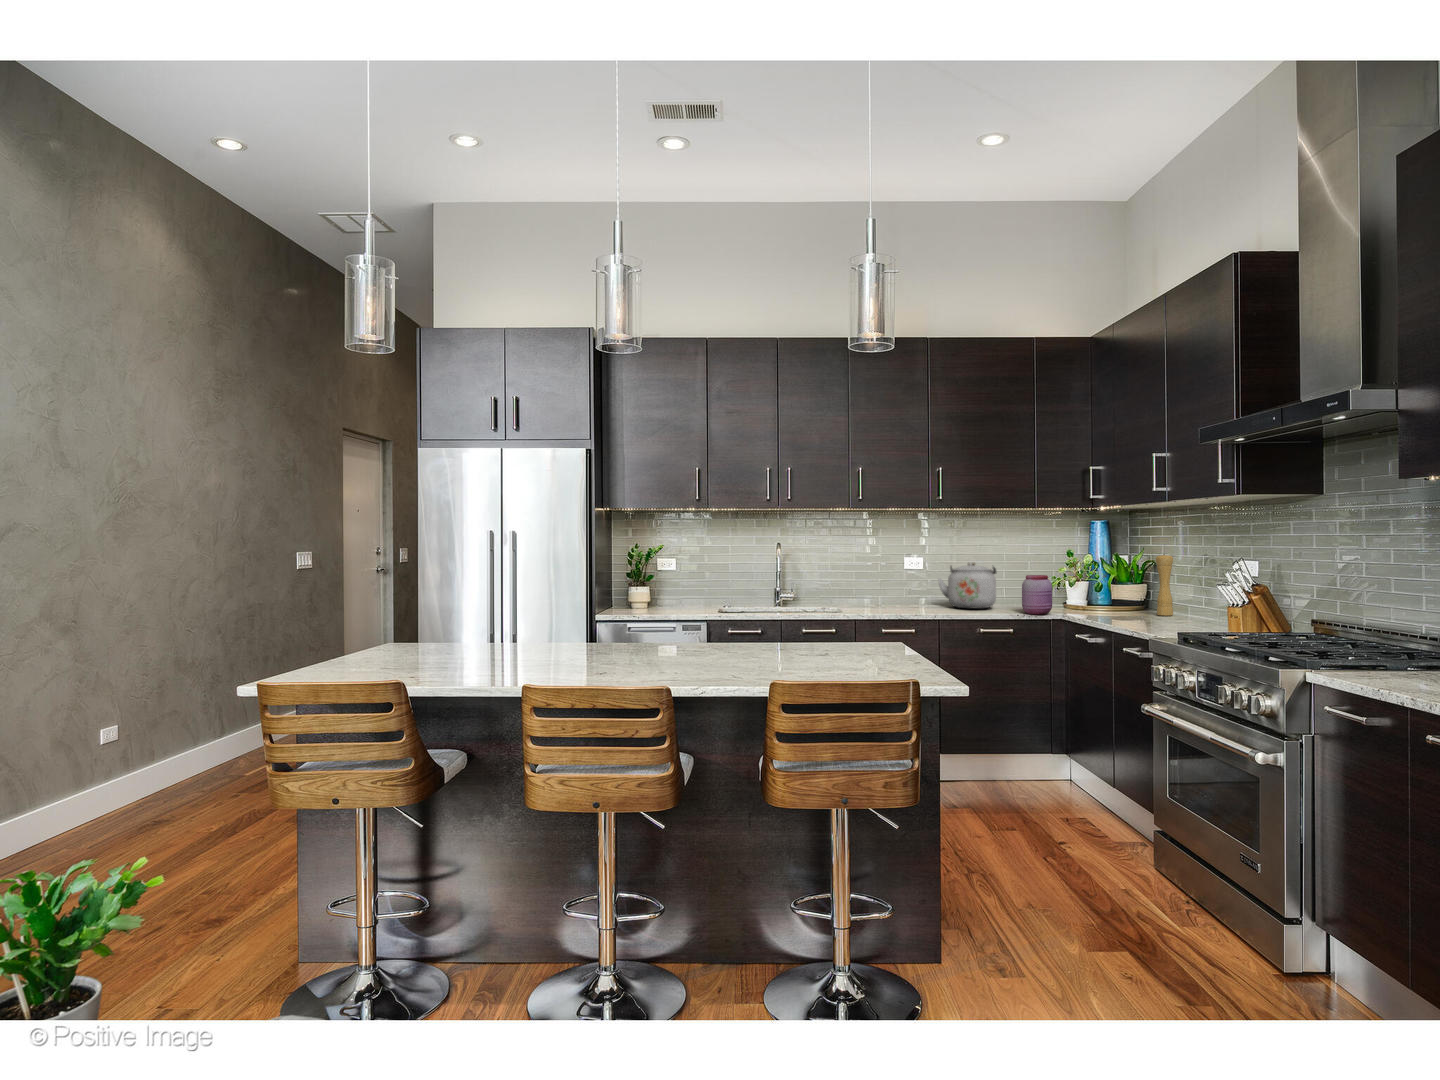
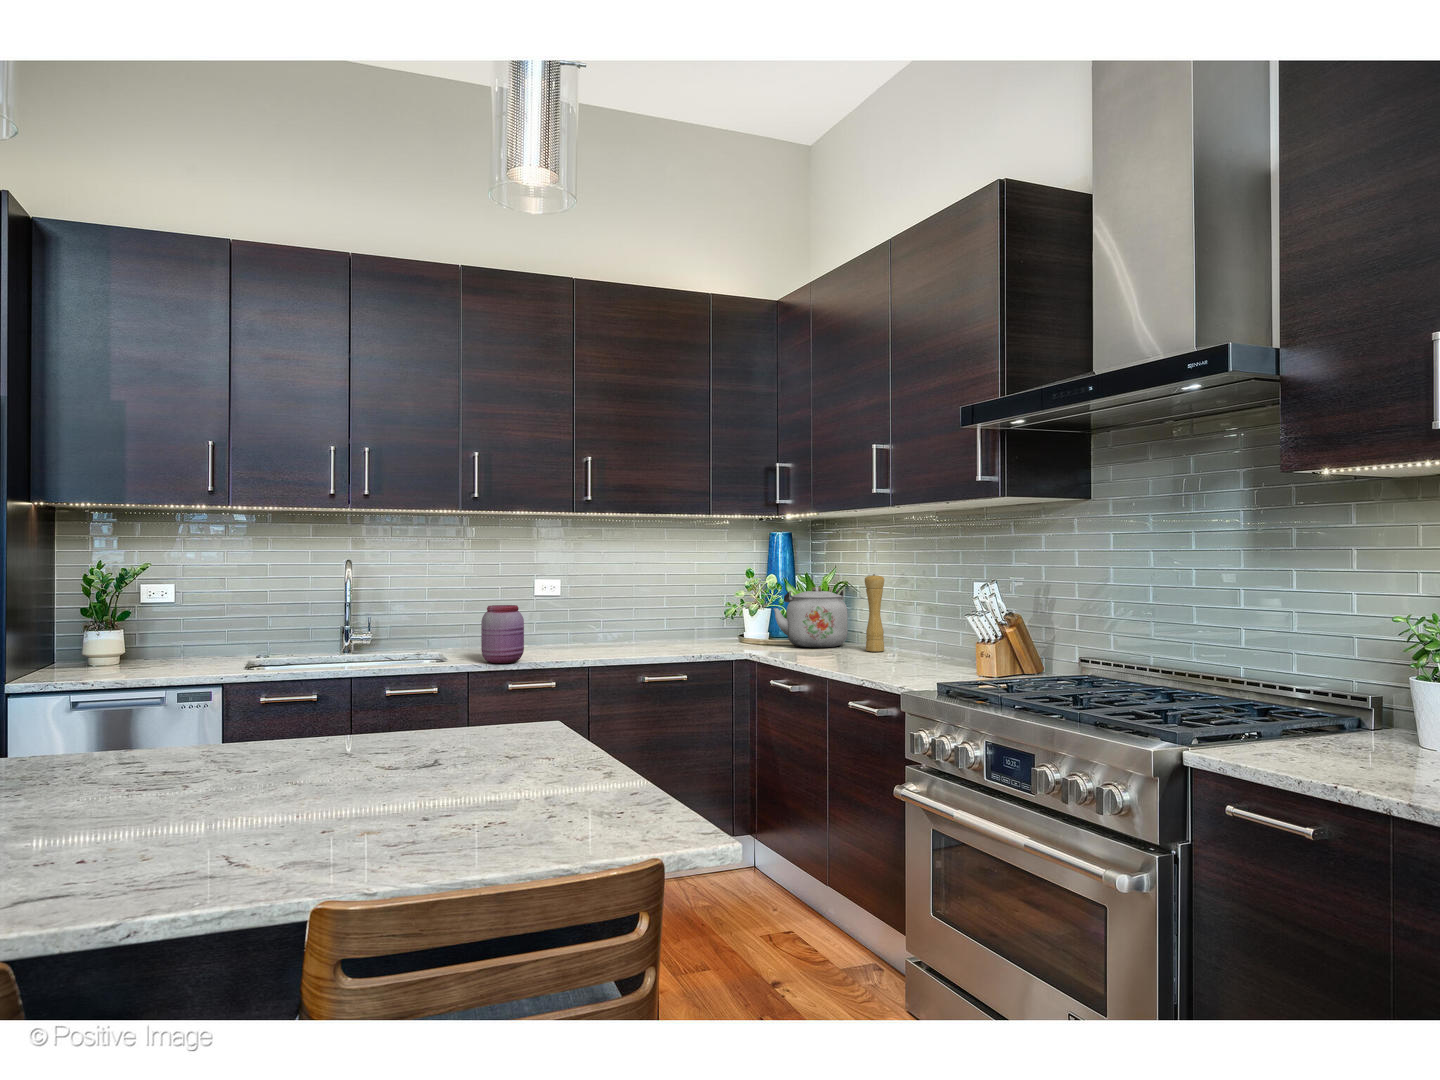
kettle: present [938,562,996,608] -> present [774,587,848,648]
jar: present [1022,575,1052,614] -> present [481,605,524,663]

